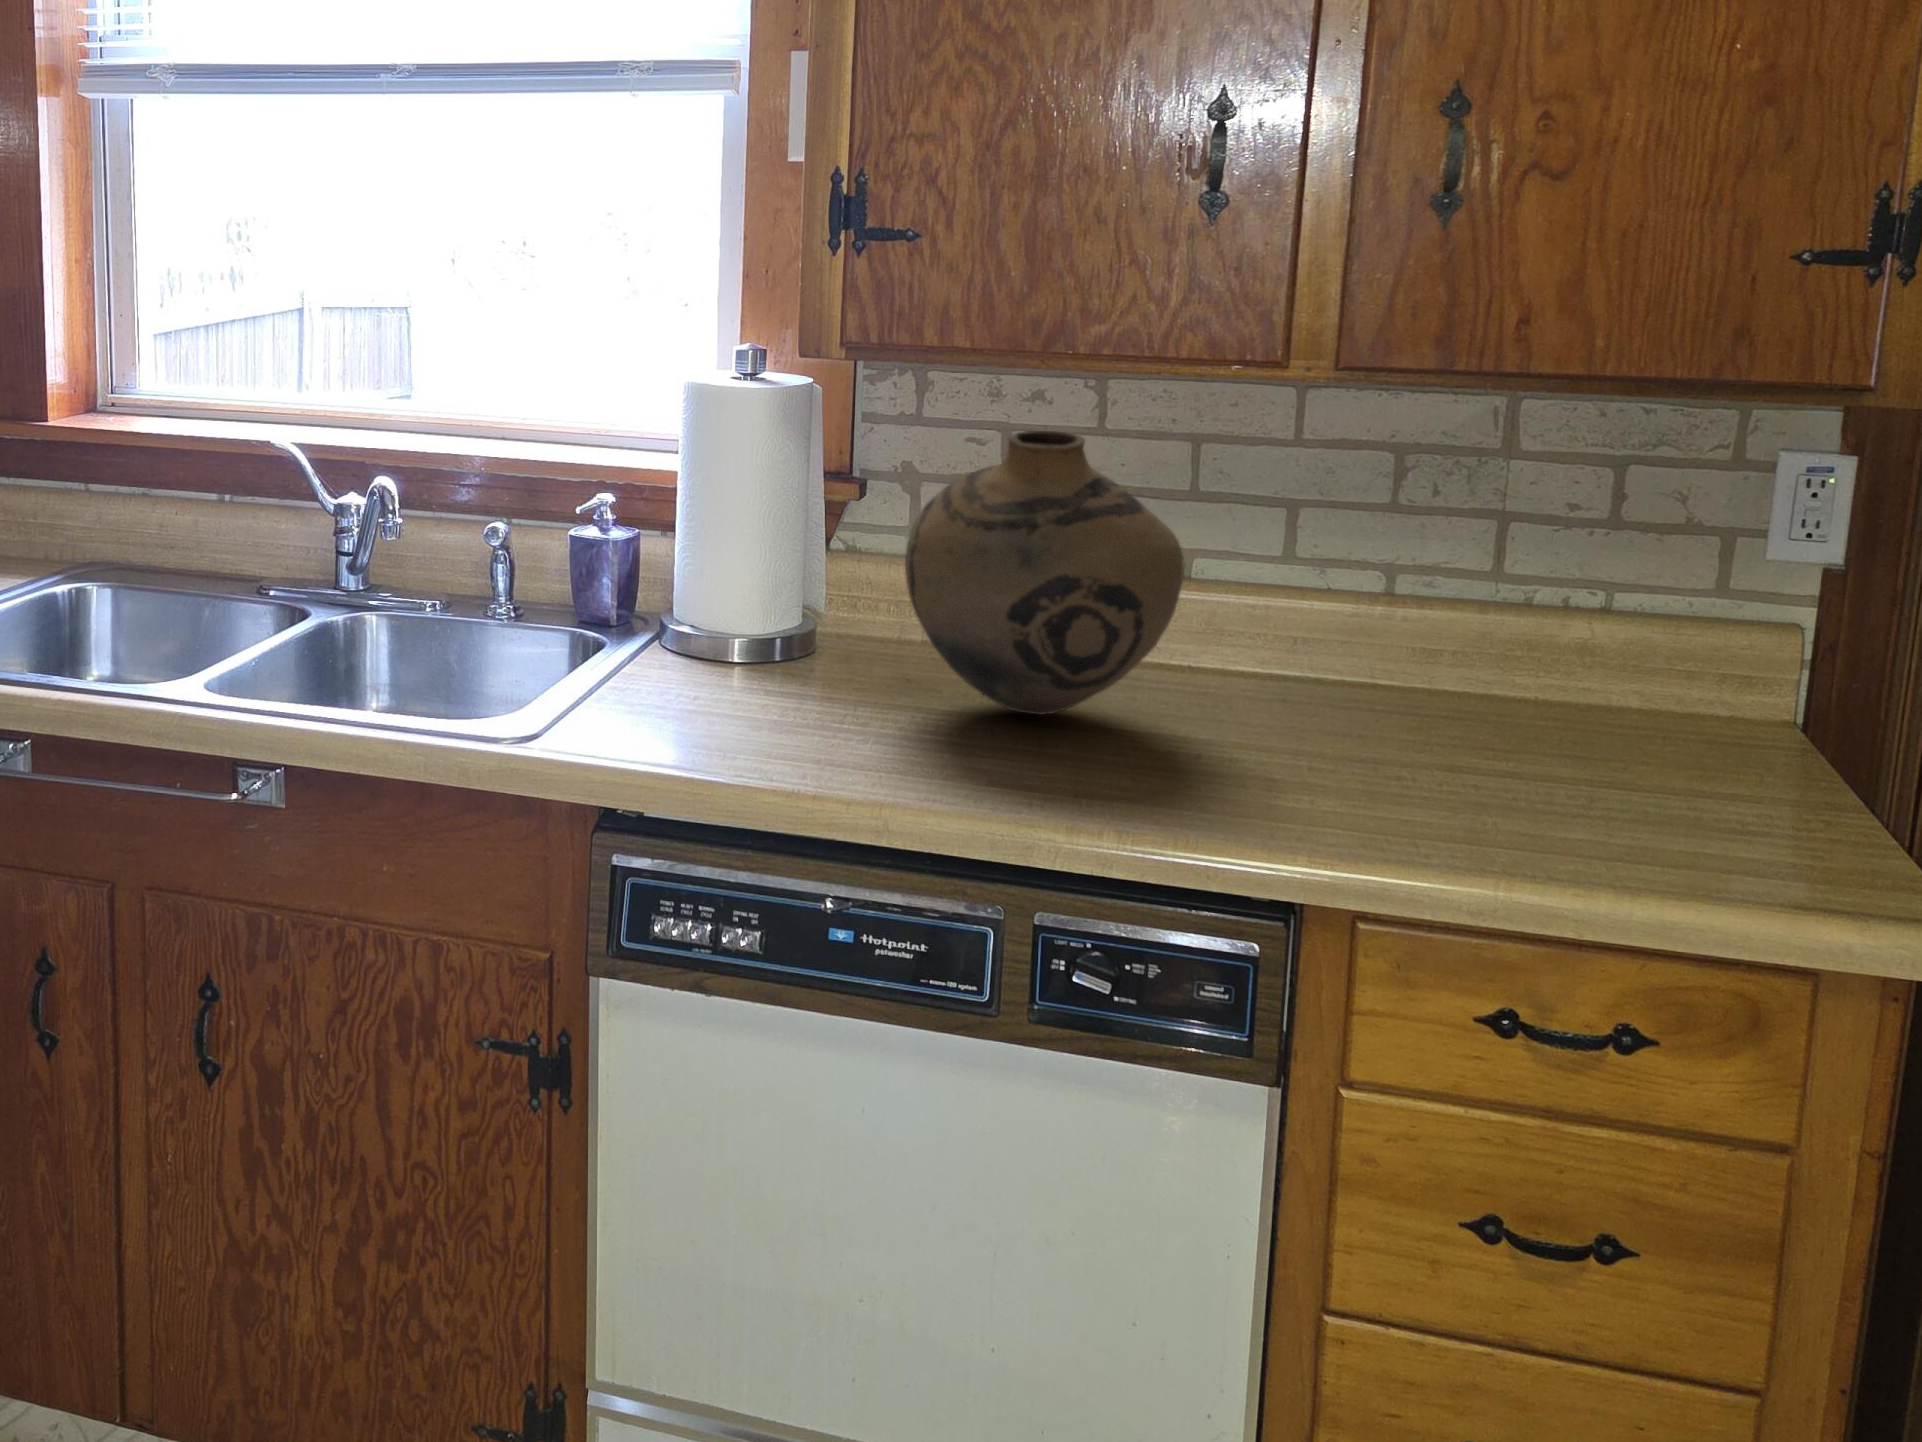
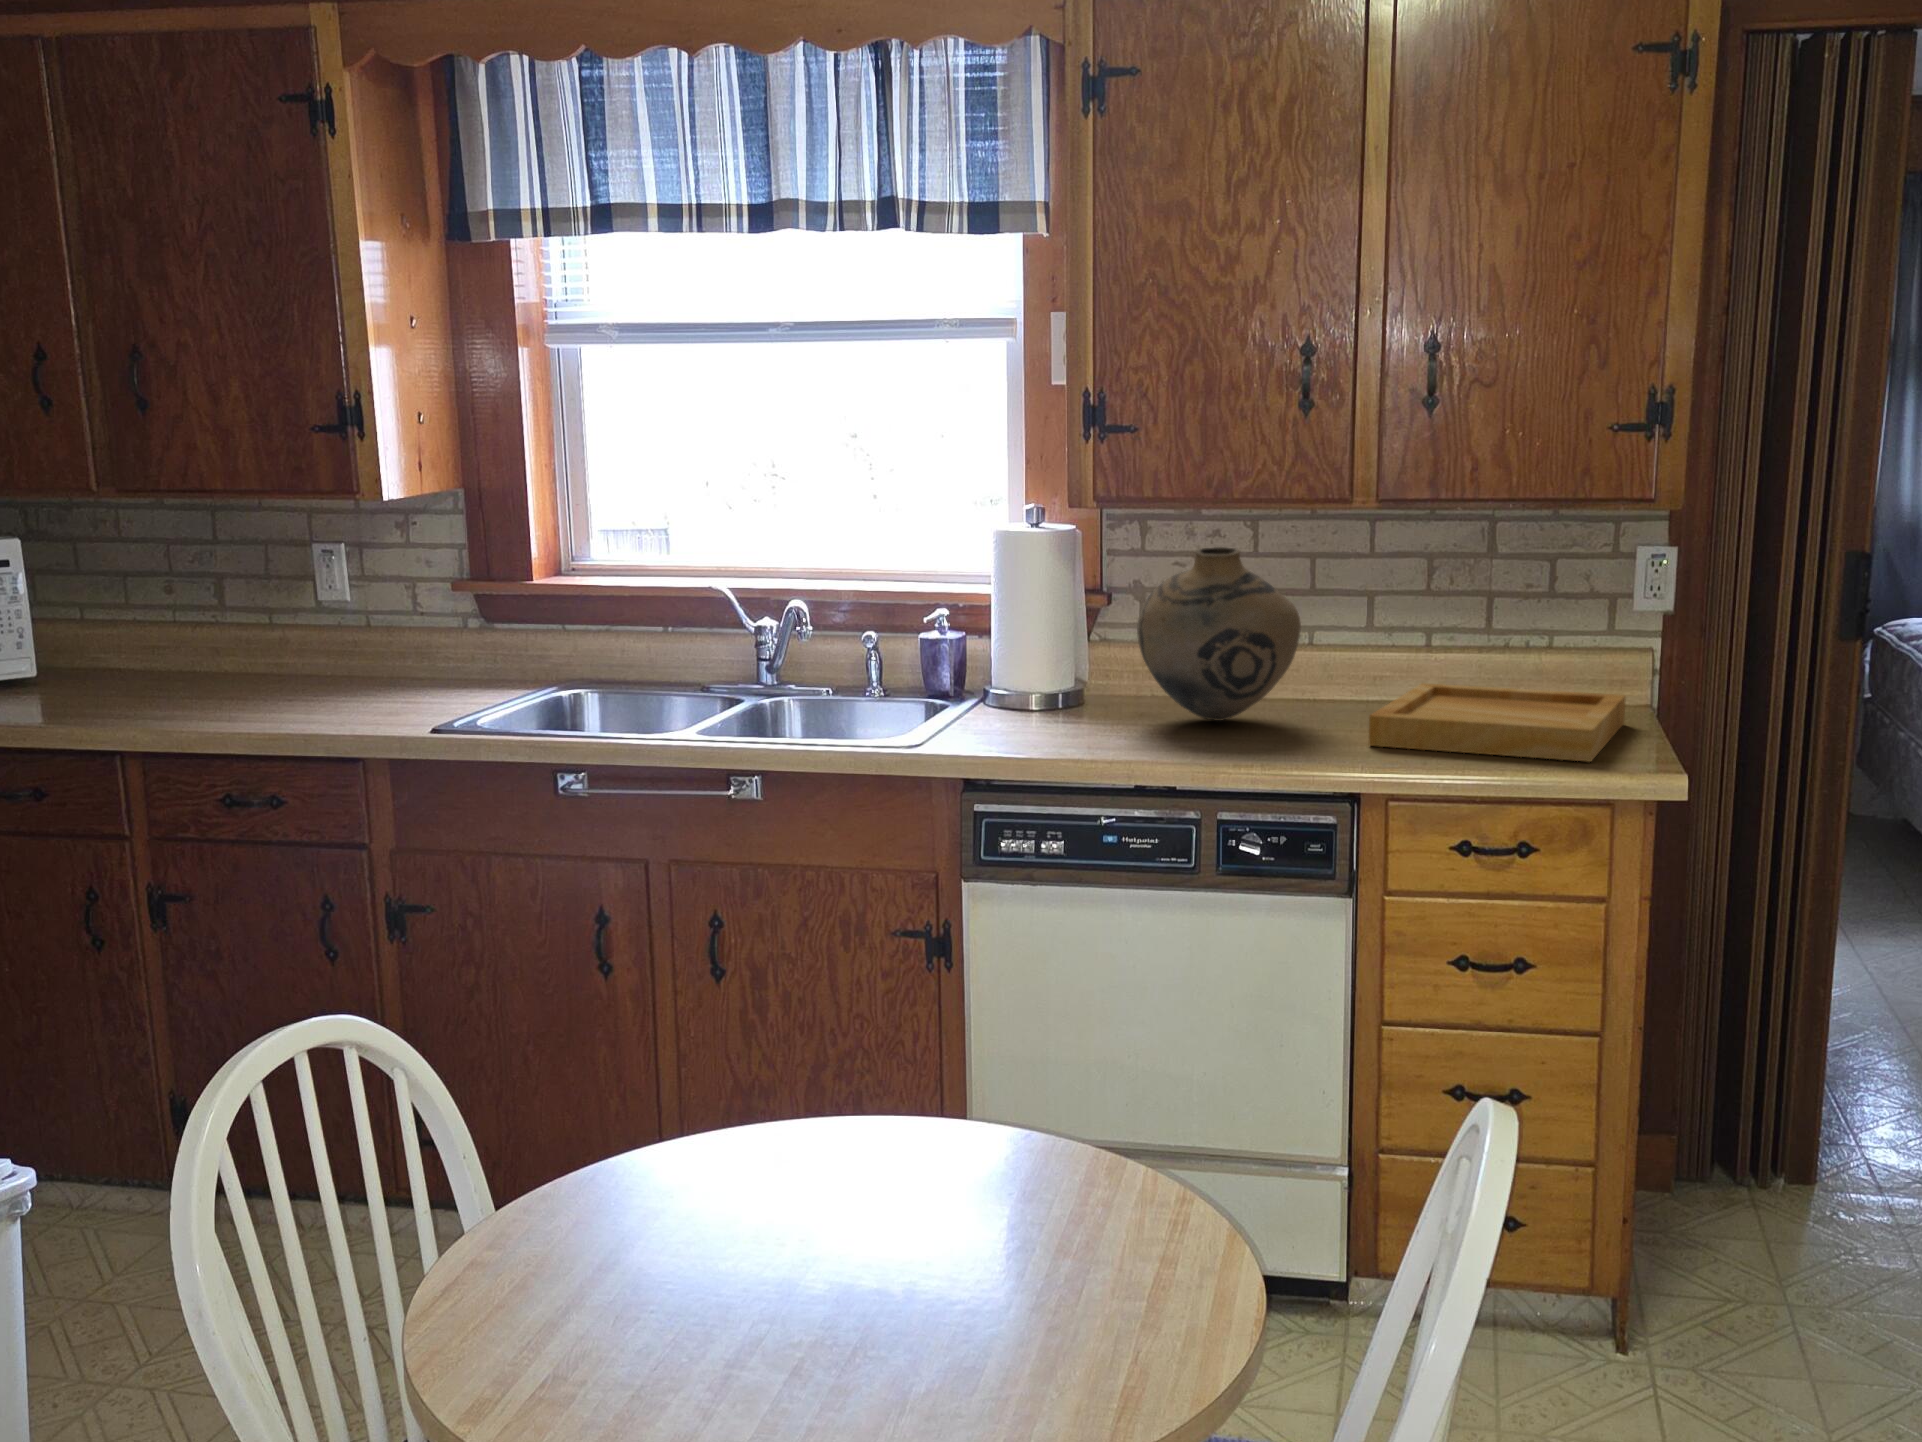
tray: none [1310,665,1776,880] -> present [1369,683,1626,762]

